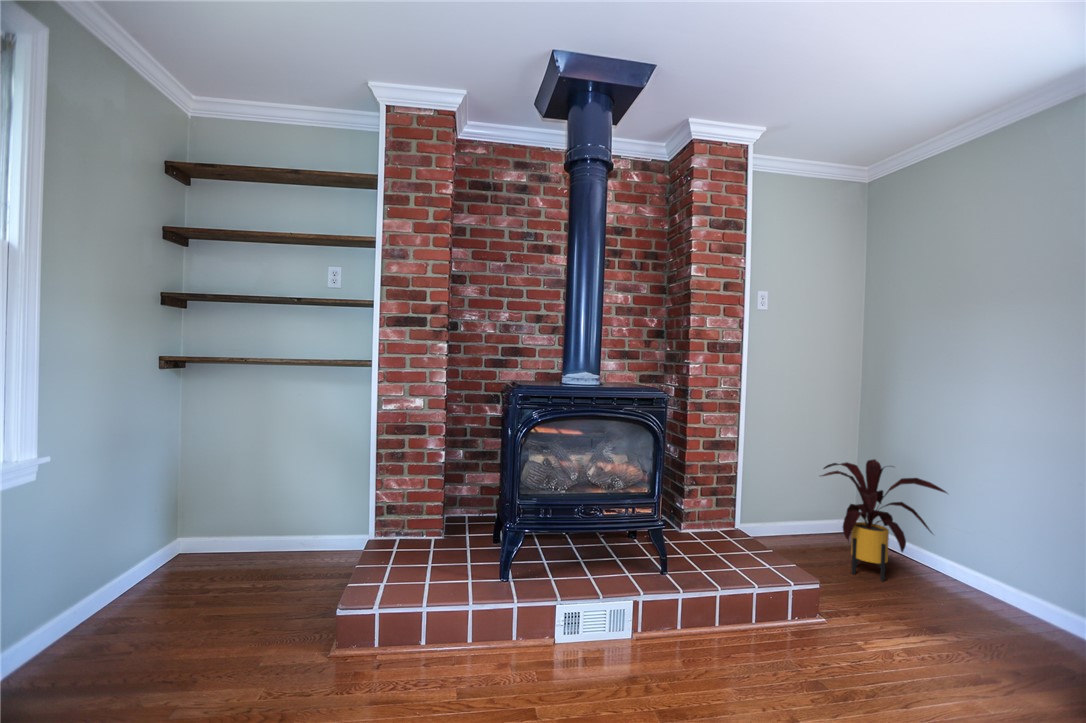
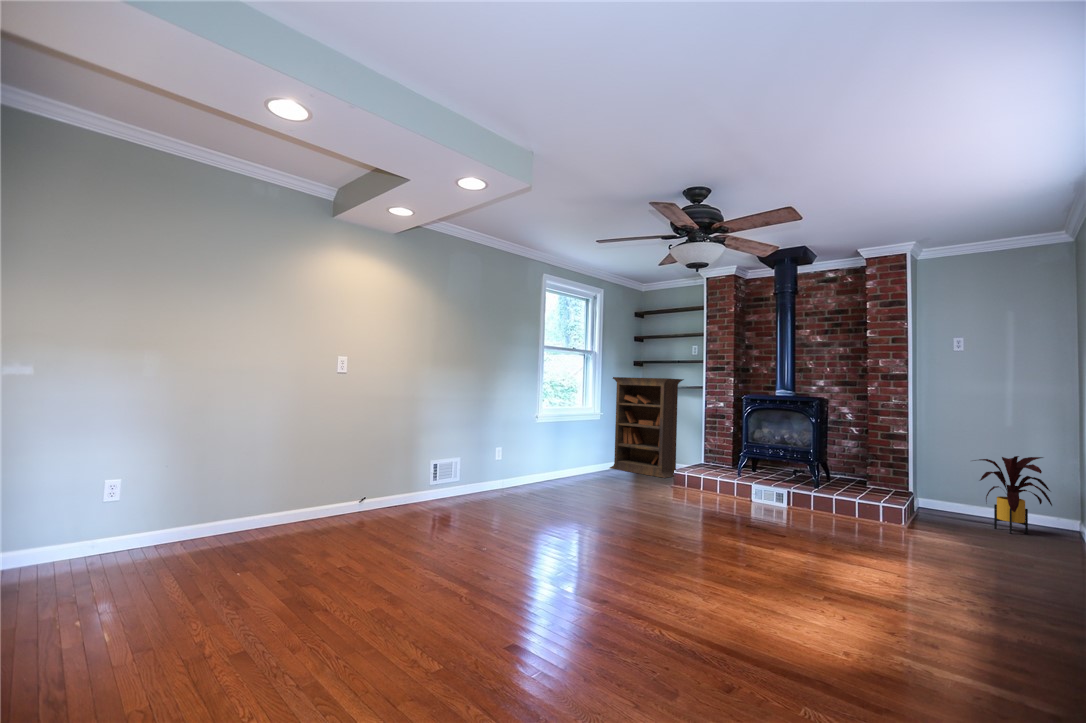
bookcase: none [67,329,324,619] -> present [610,377,684,478]

